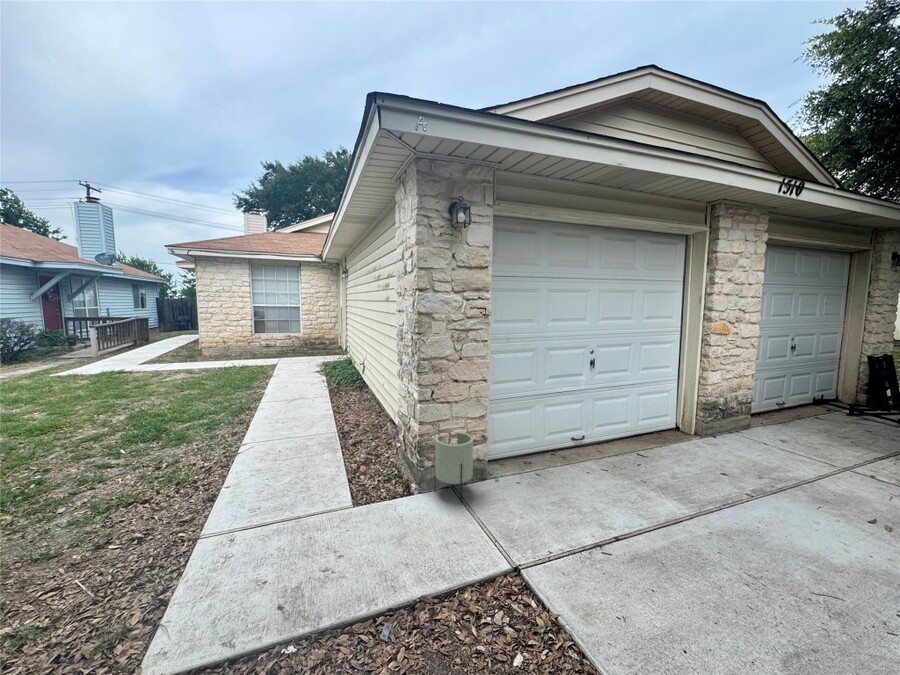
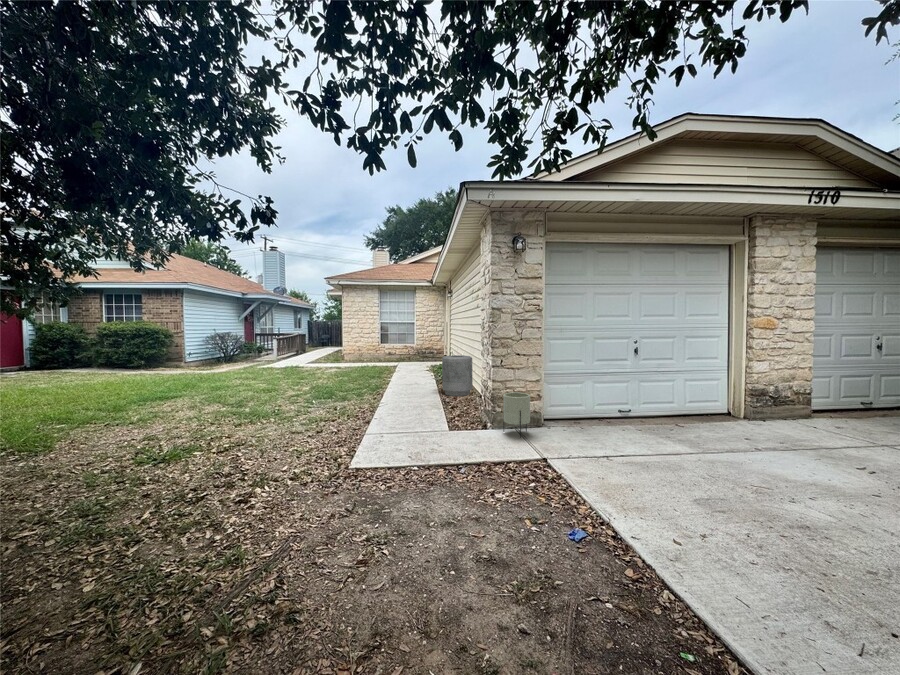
trash can: none [337,360,379,416] -> present [442,355,473,396]

